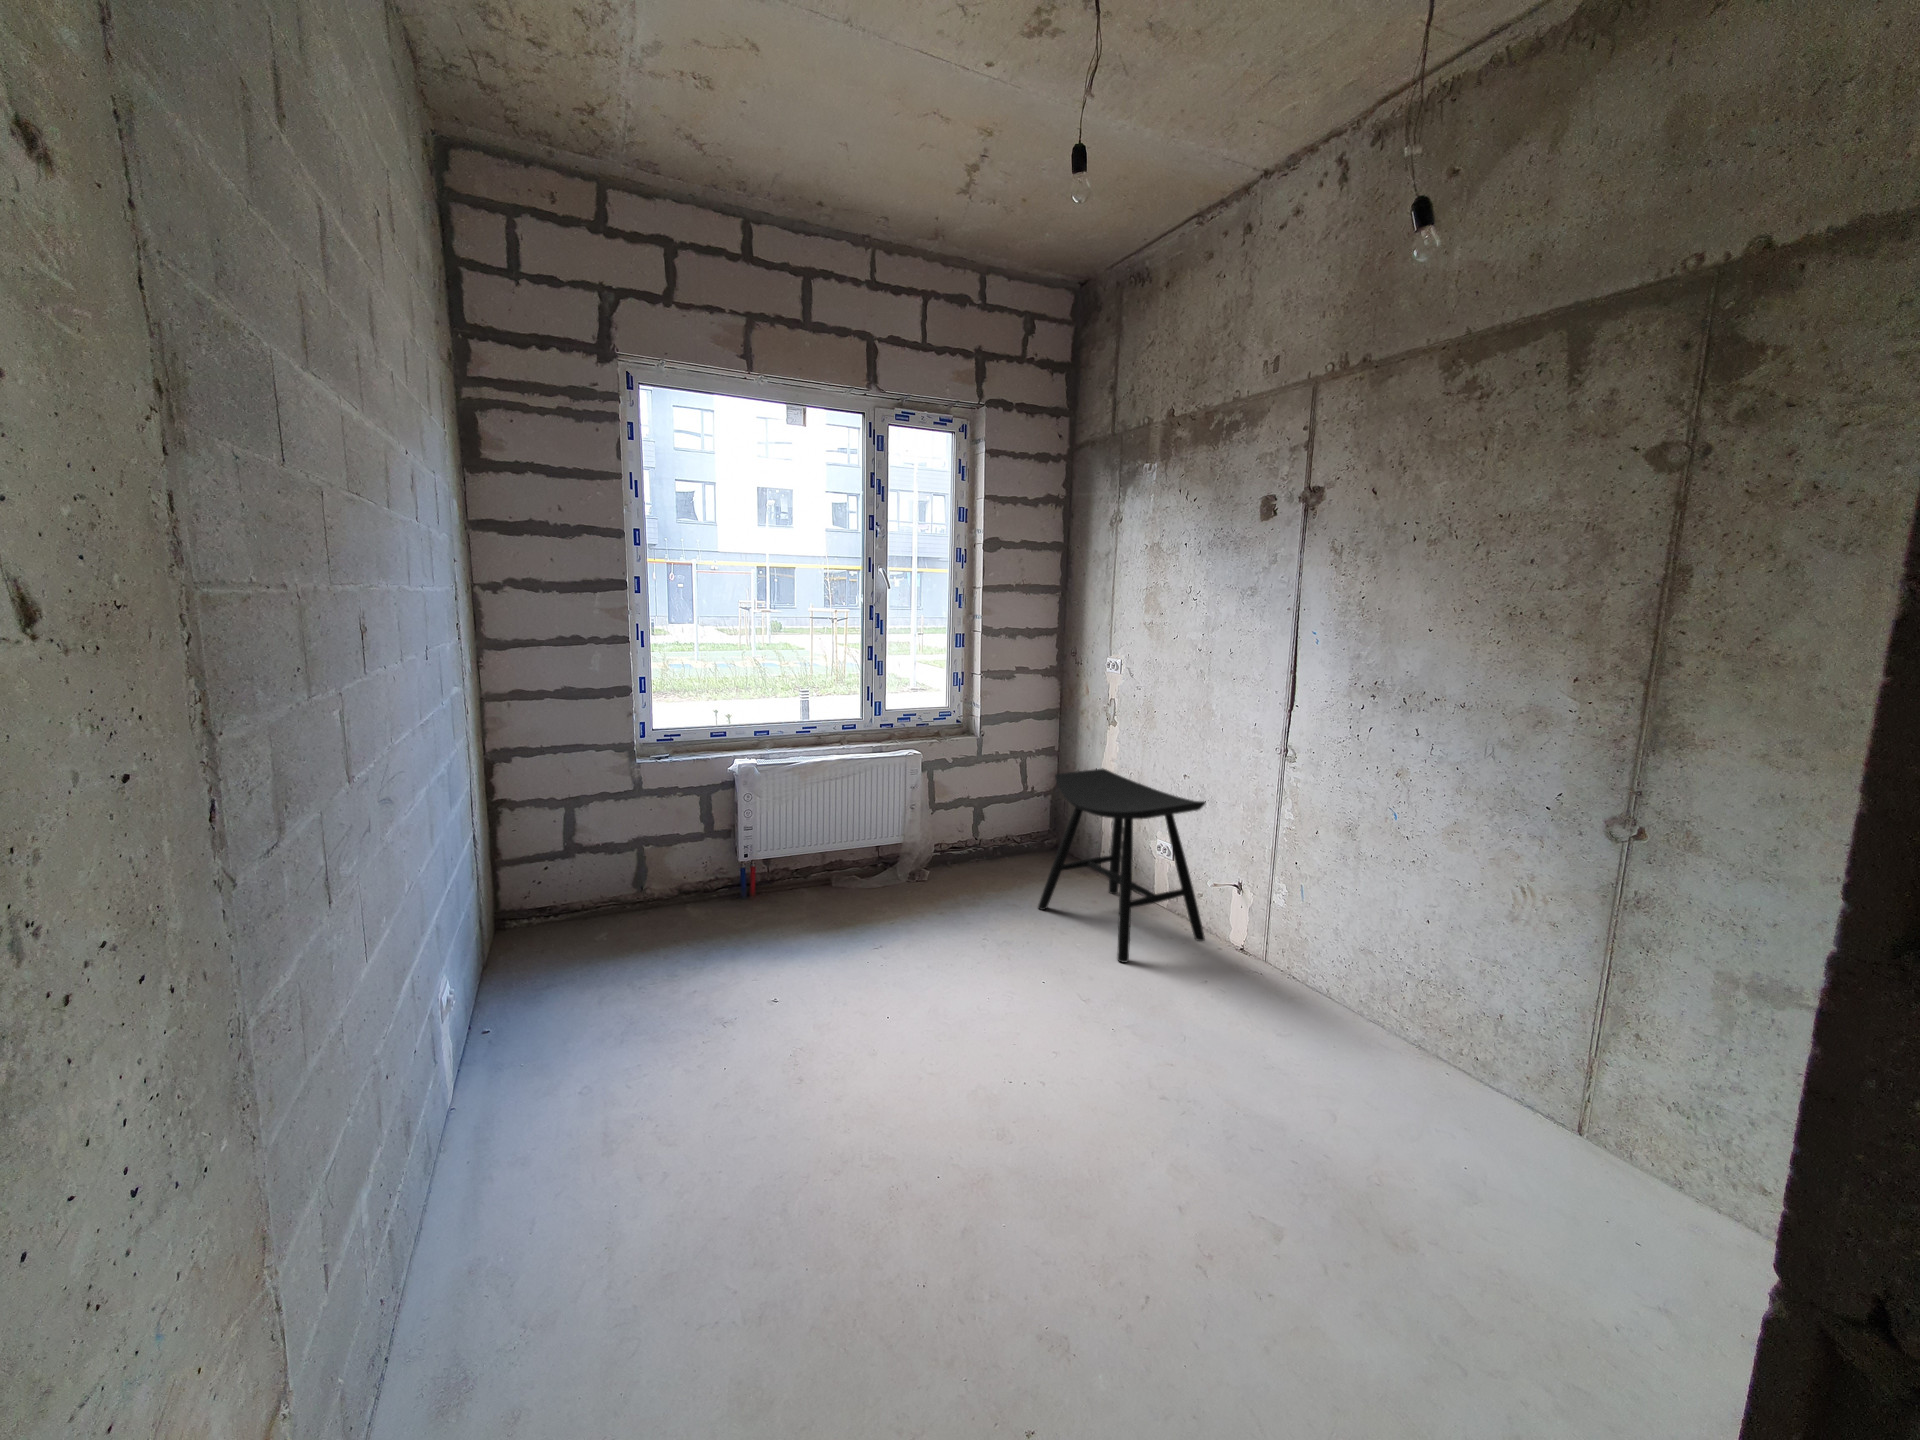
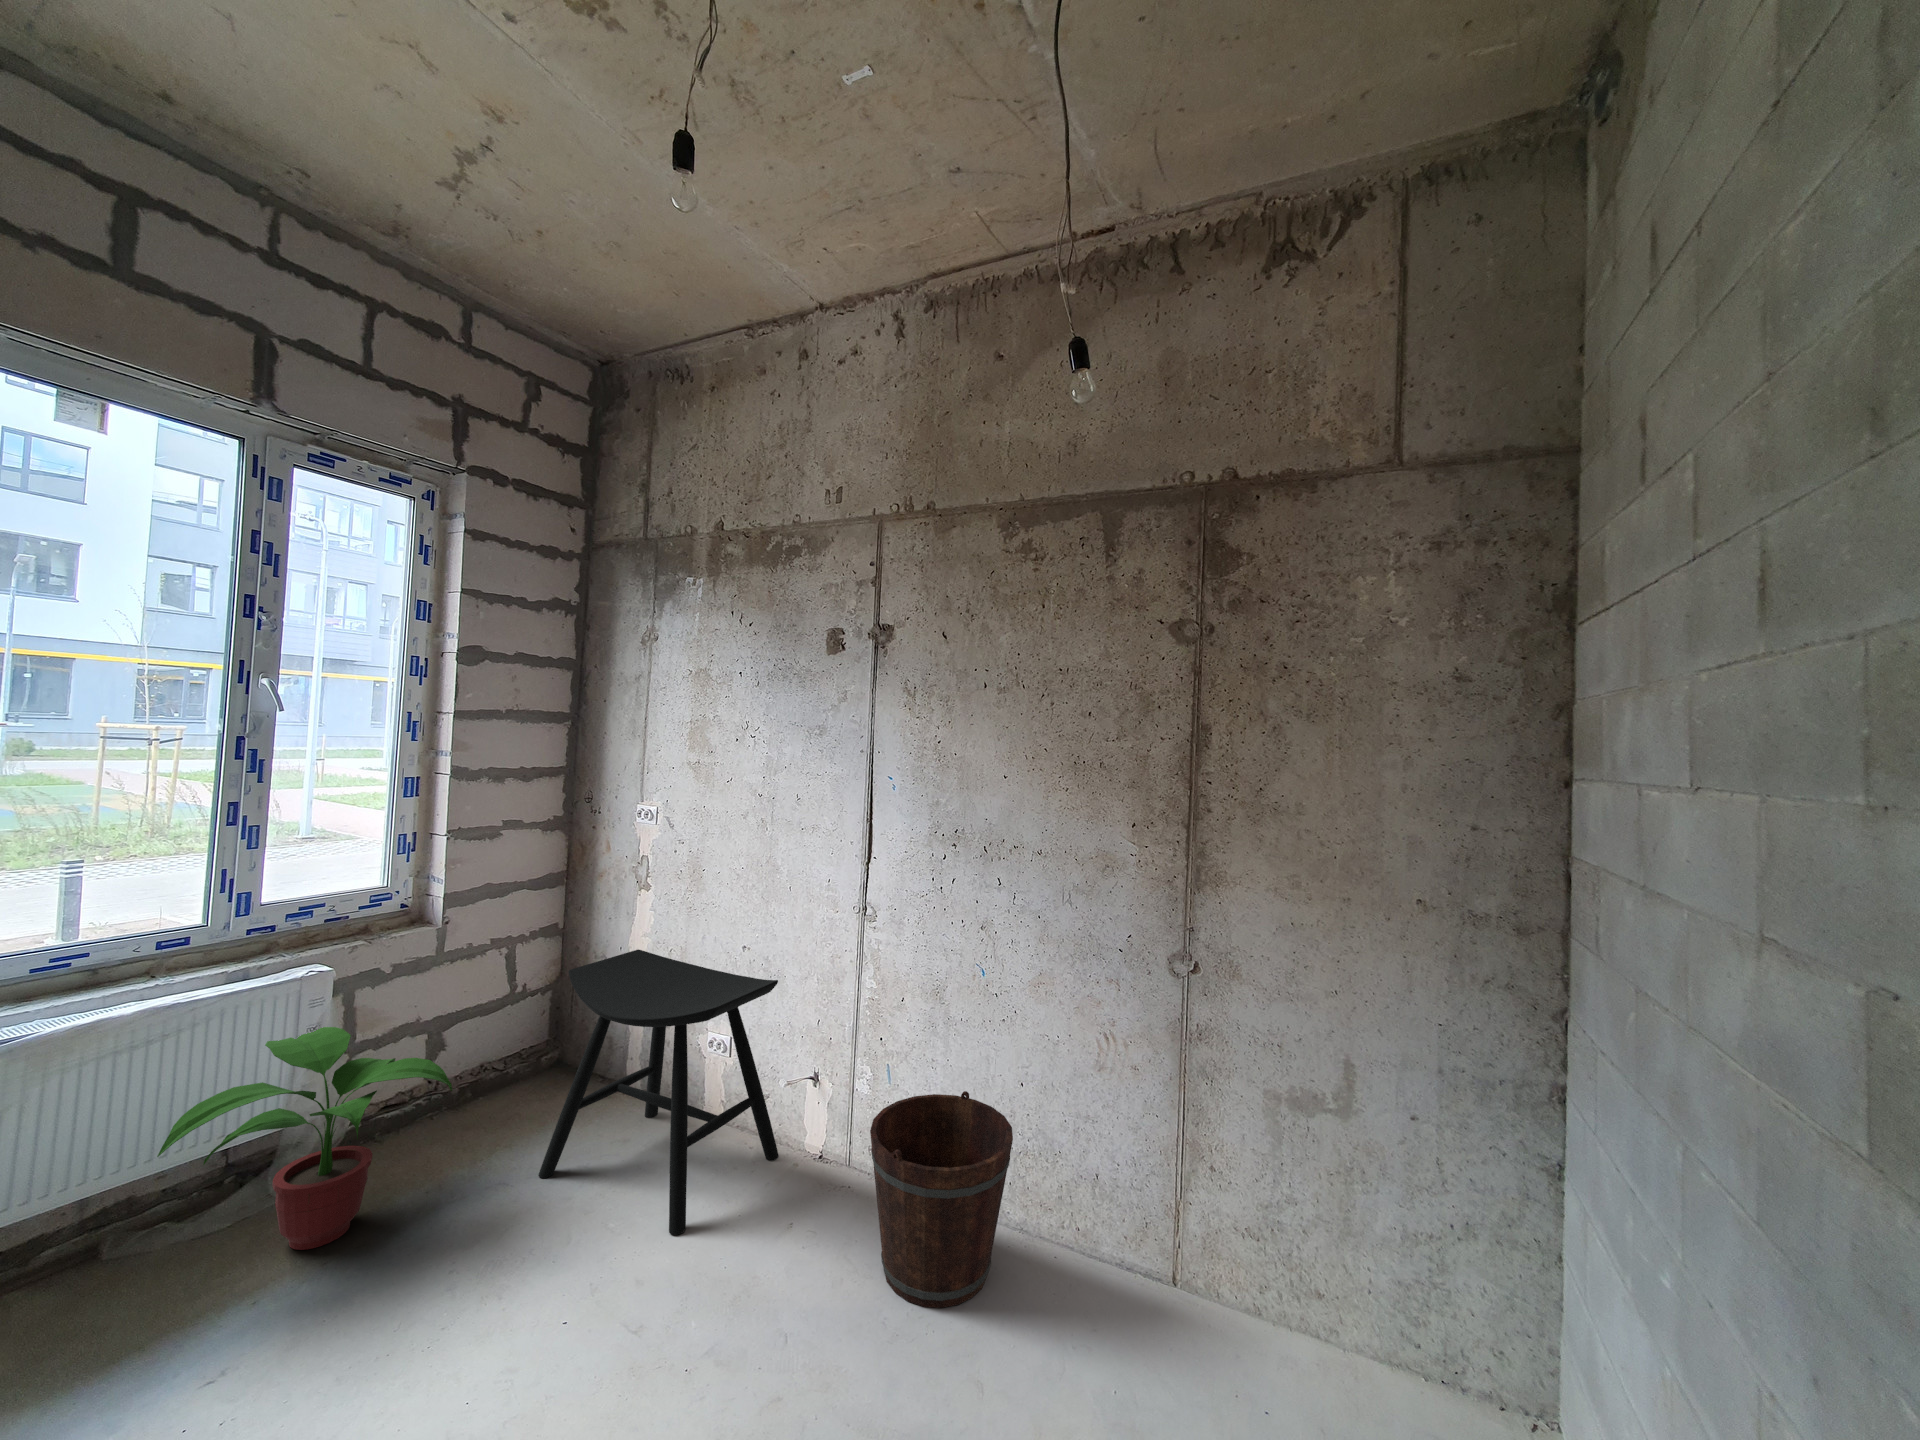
potted plant: none [855,788,987,910] -> present [157,1027,452,1250]
bucket: none [1268,909,1406,1069] -> present [870,1091,1013,1308]

